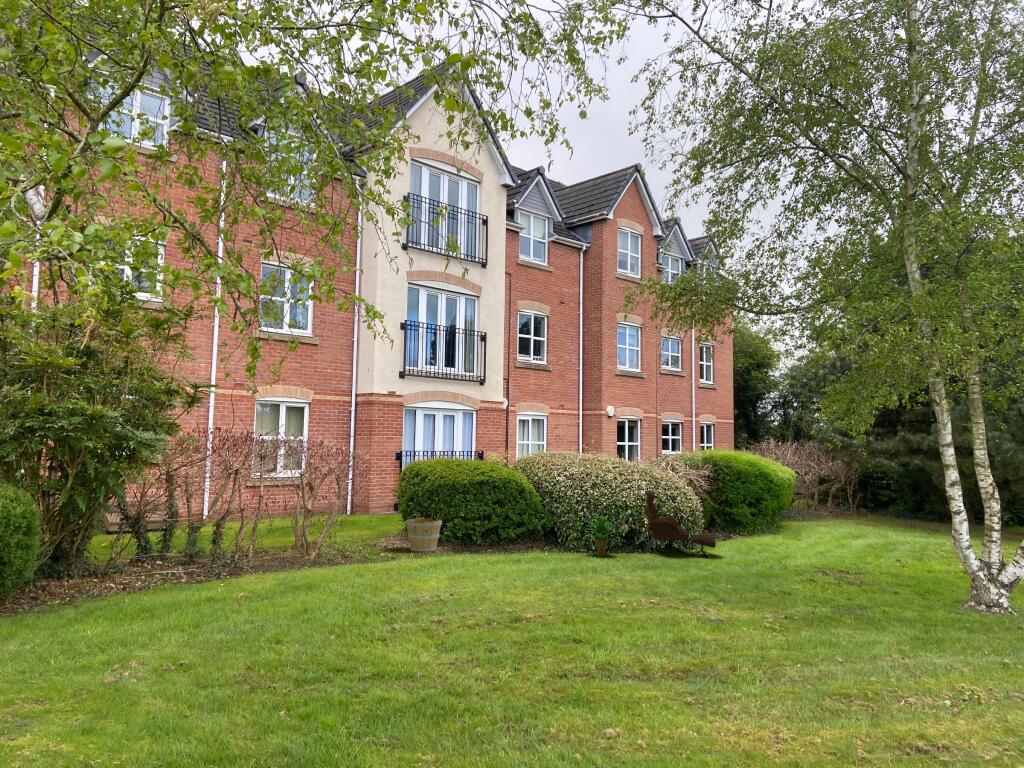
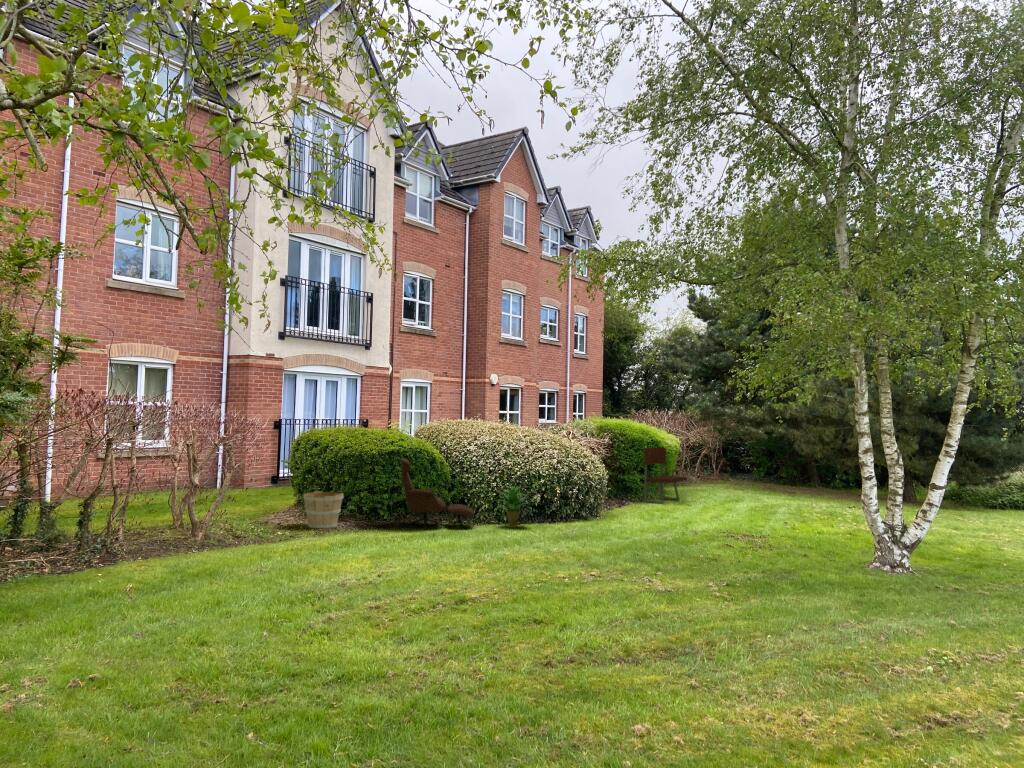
bench: none [751,478,800,537] -> present [643,447,687,504]
lounge chair: present [646,491,716,558] -> present [401,458,474,530]

